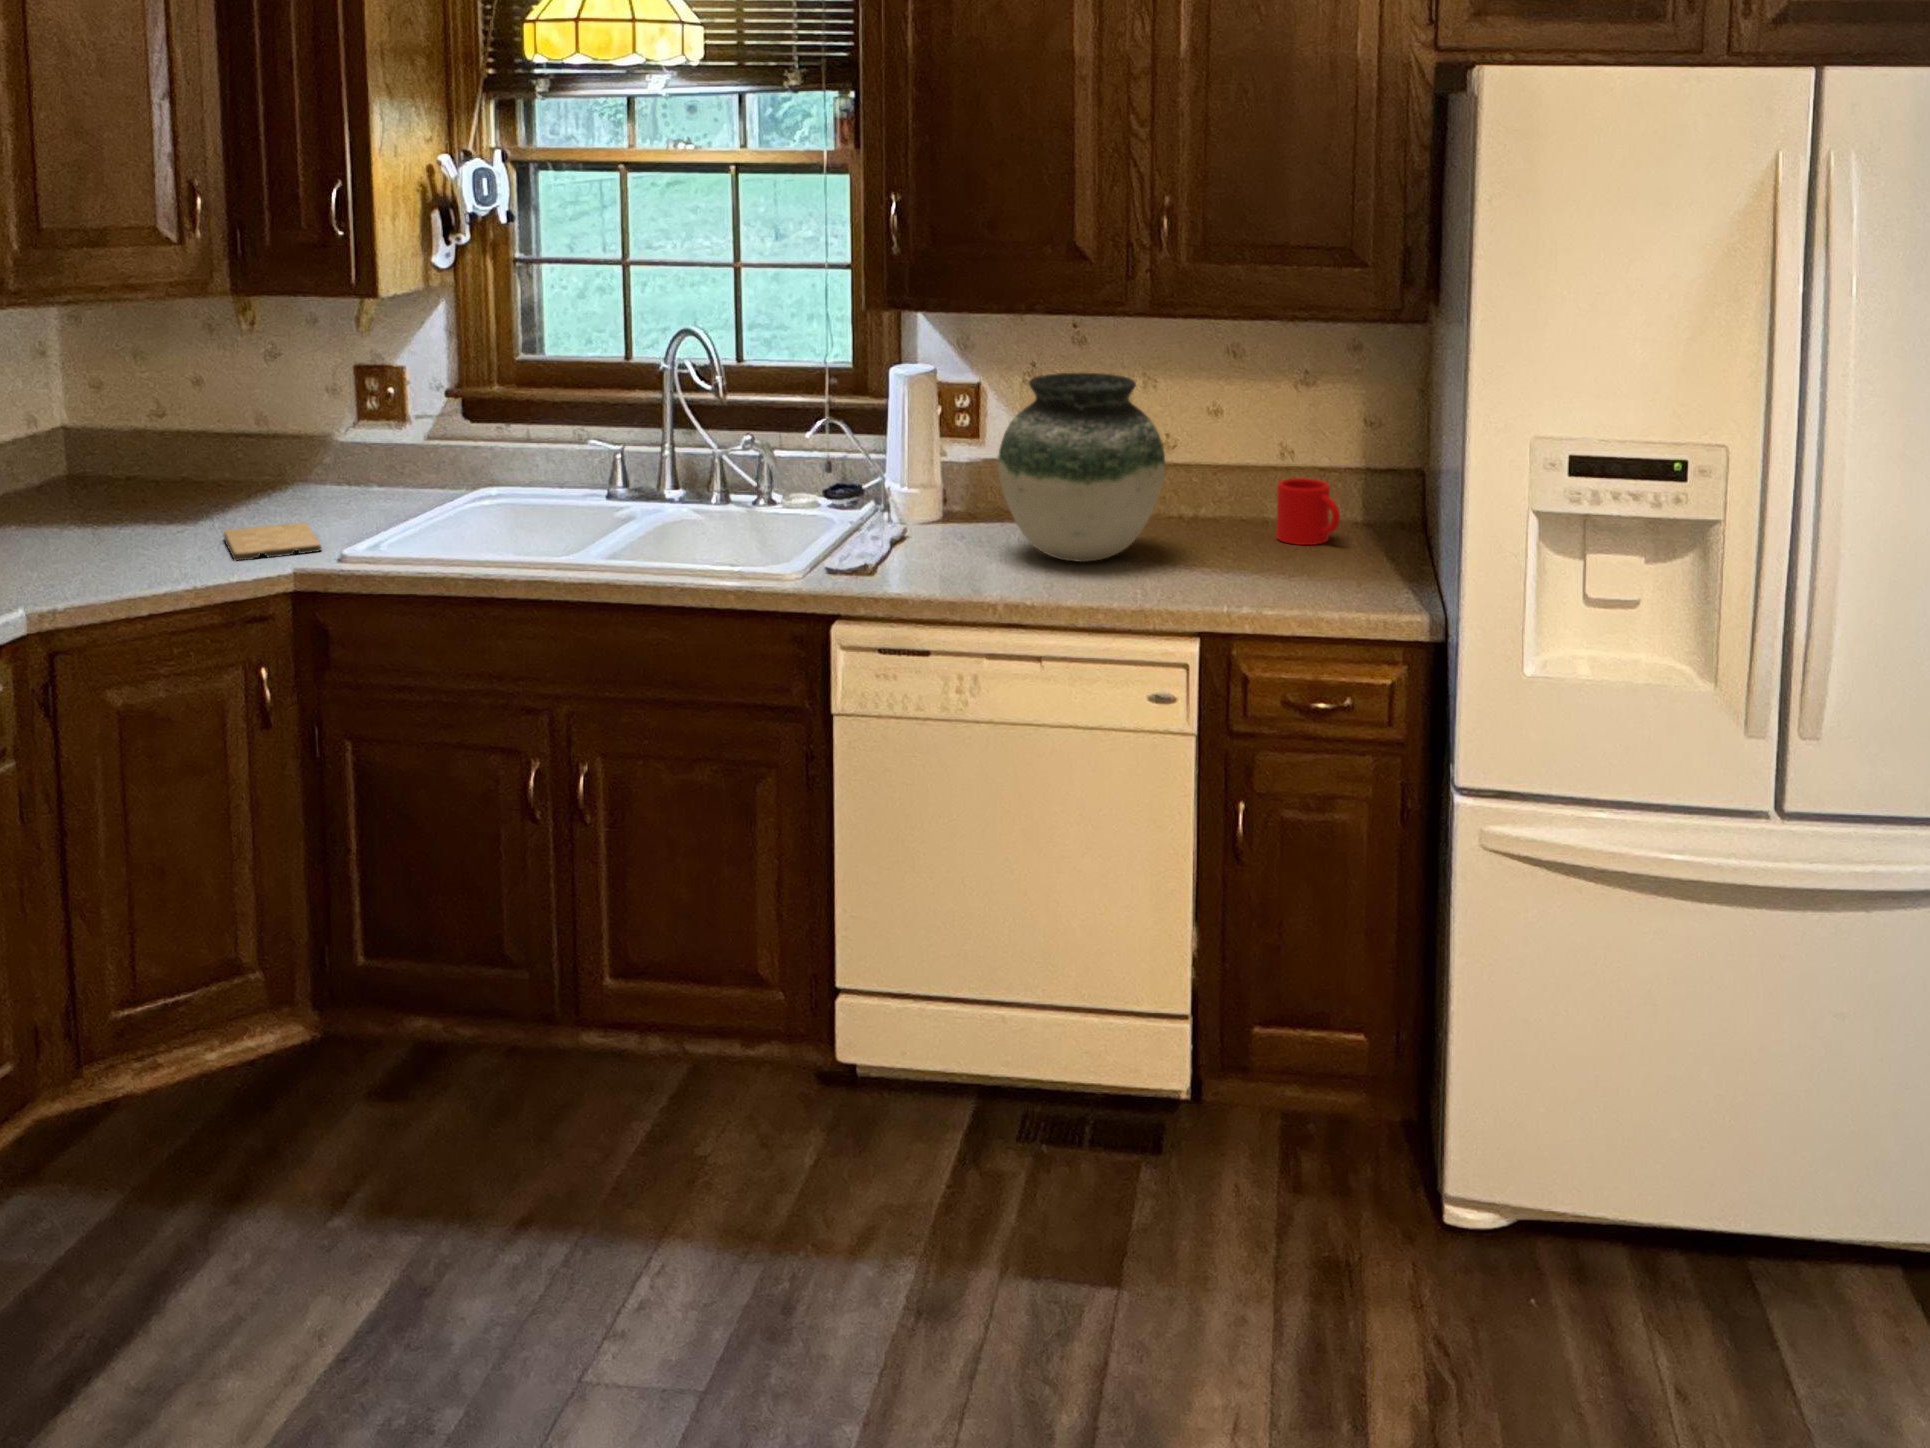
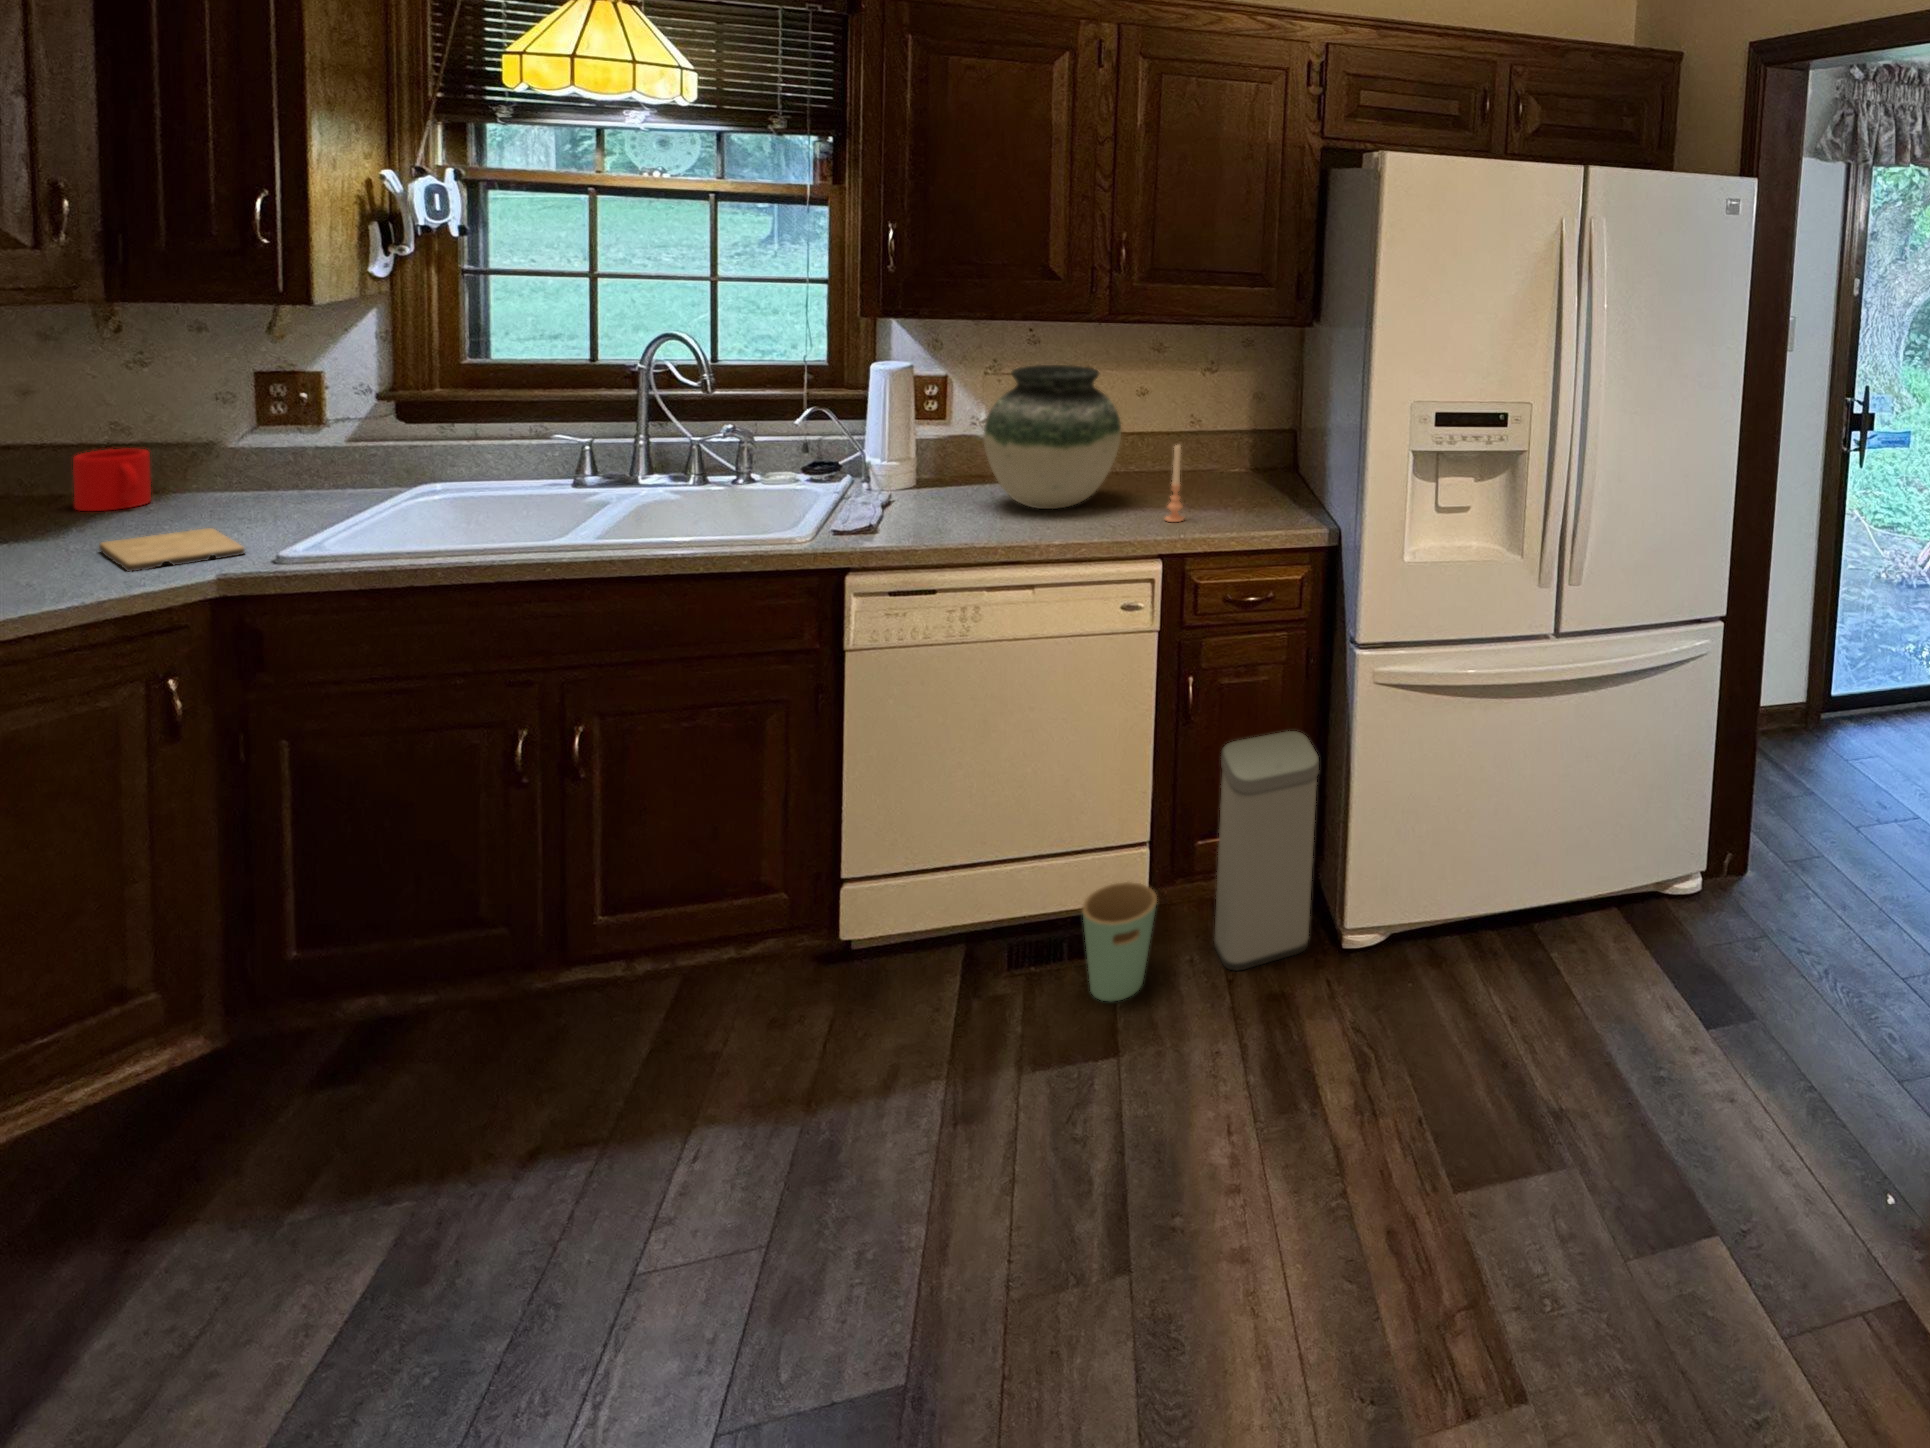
mug: present [1276,478,1340,545] -> present [73,448,151,511]
candle: none [1210,485,1236,592] -> present [1165,445,1183,522]
trash can: none [1091,902,1407,1224] -> present [1083,731,1319,1001]

